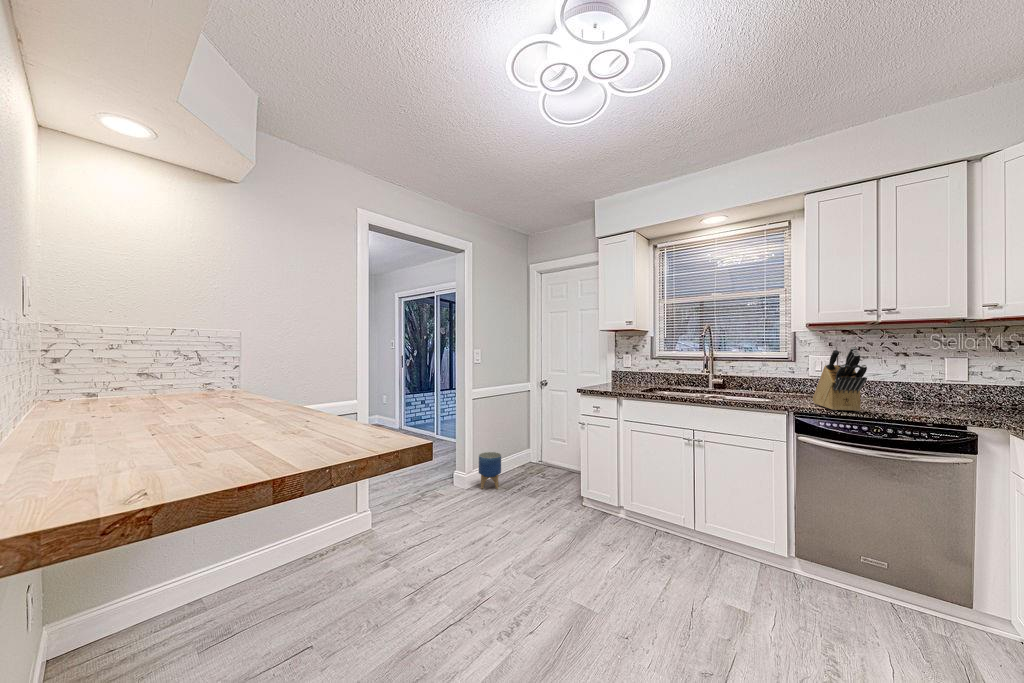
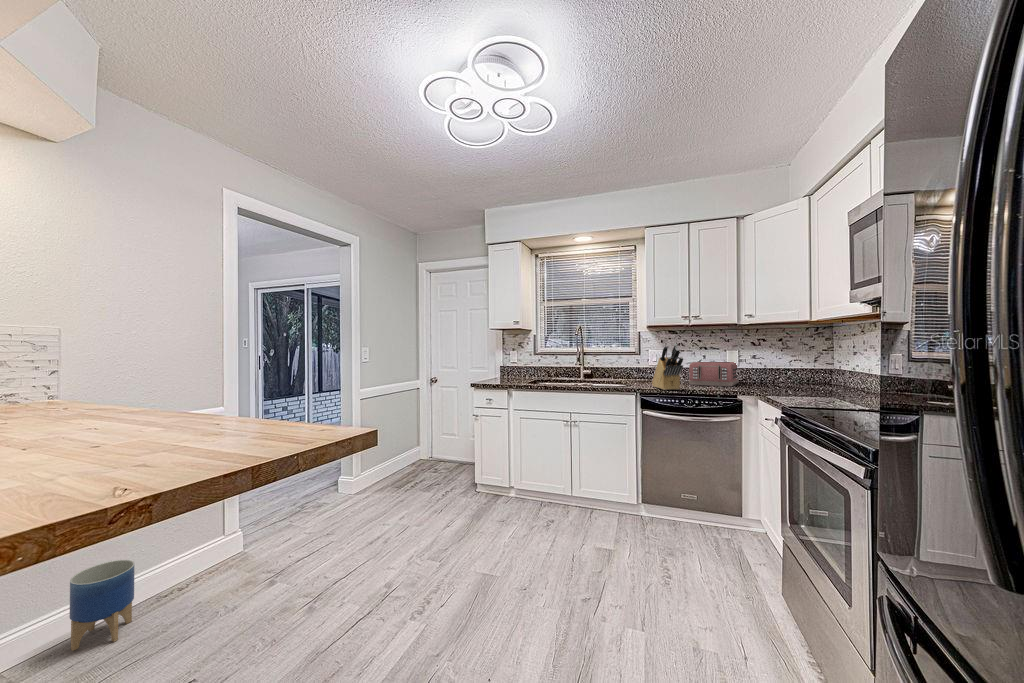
toaster: none [874,372,966,411] -> present [689,362,739,386]
planter: present [479,452,501,489] -> present [70,560,134,651]

